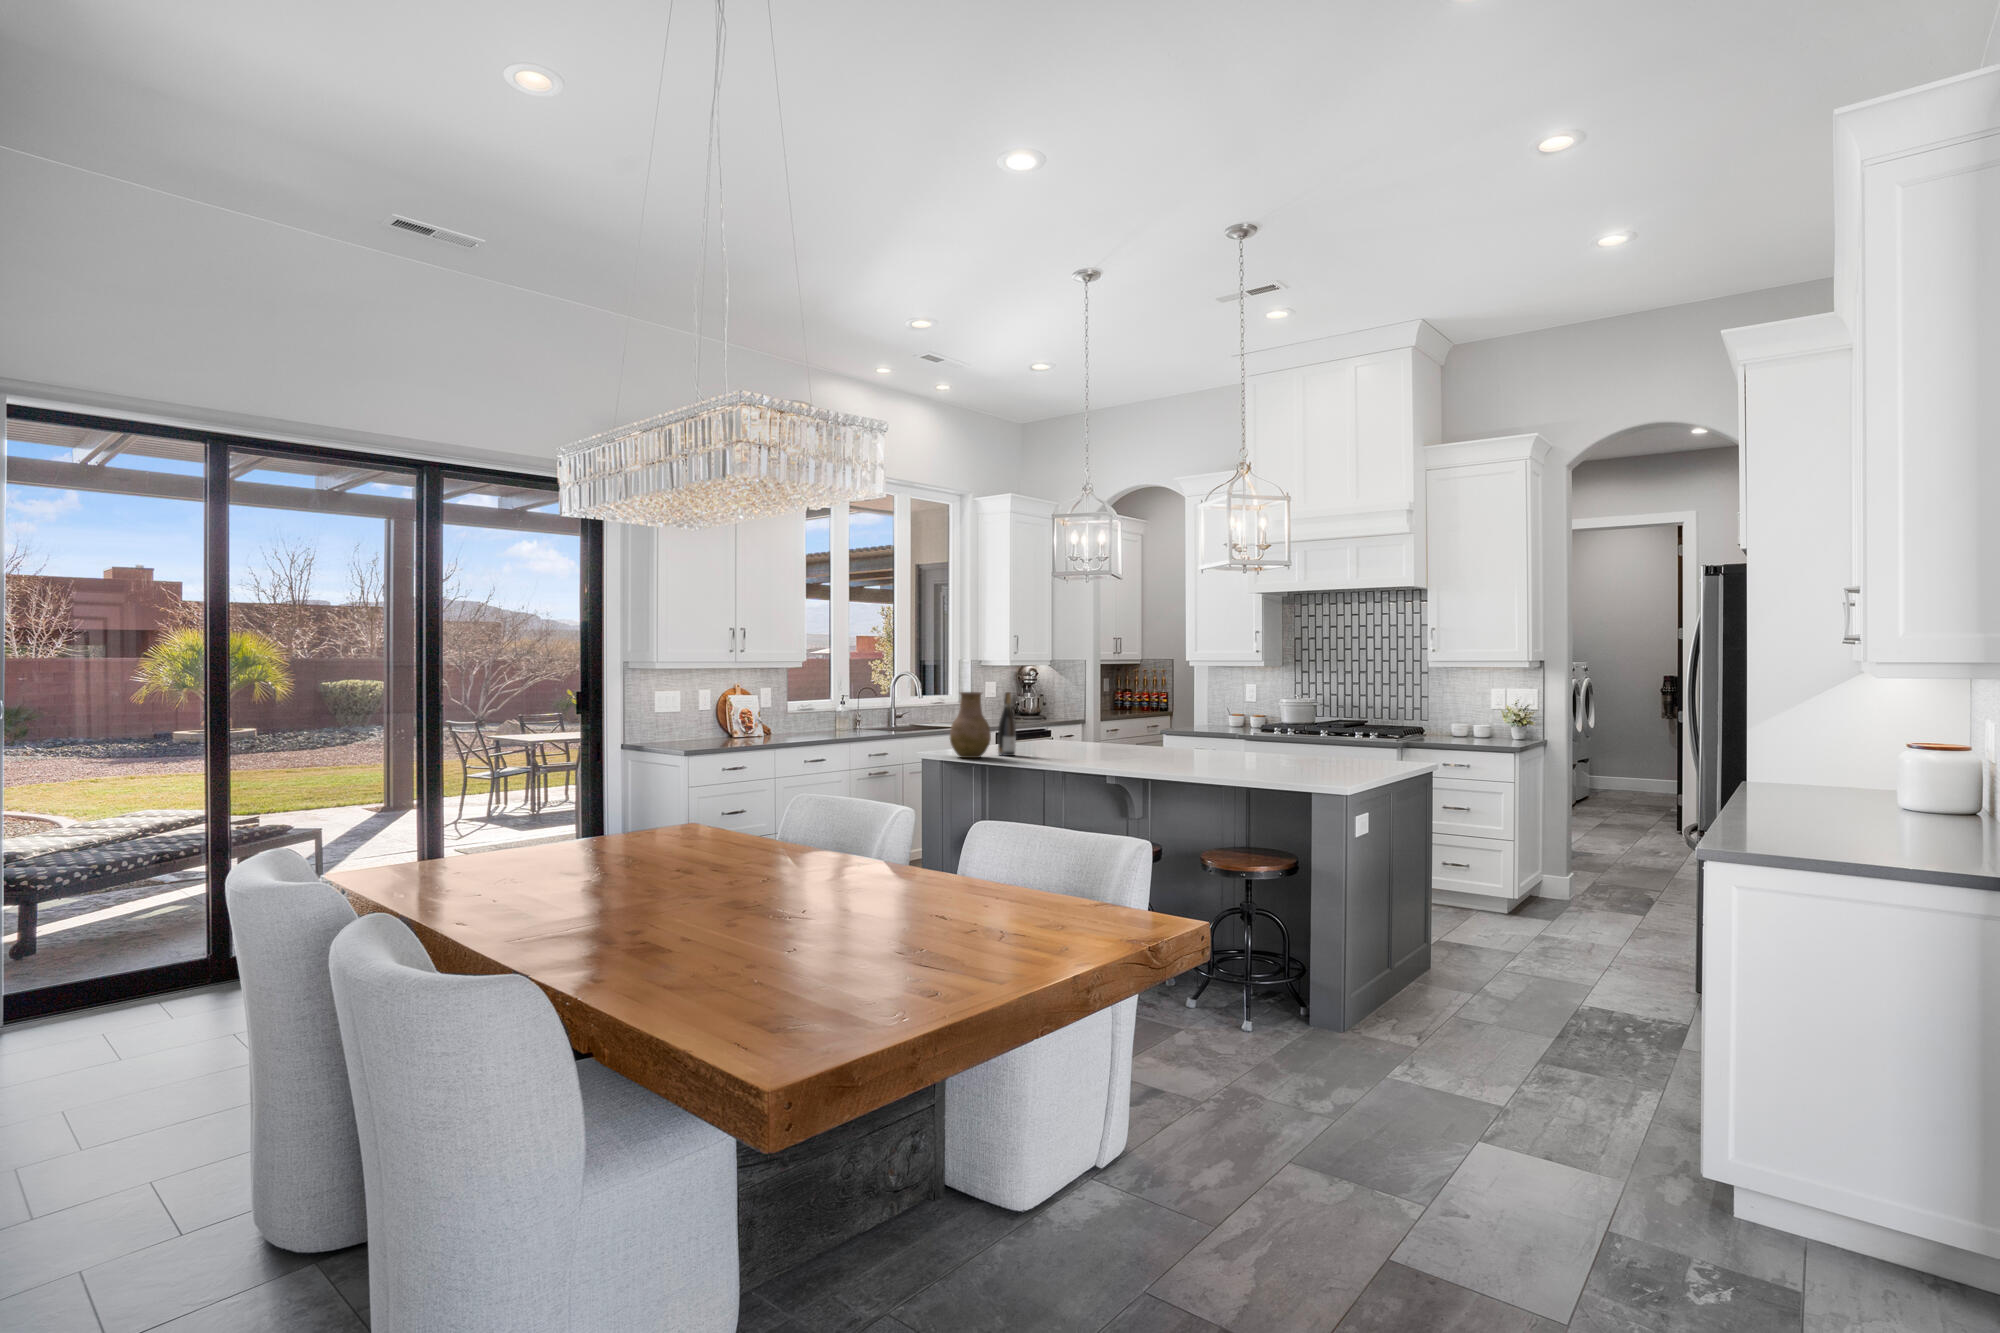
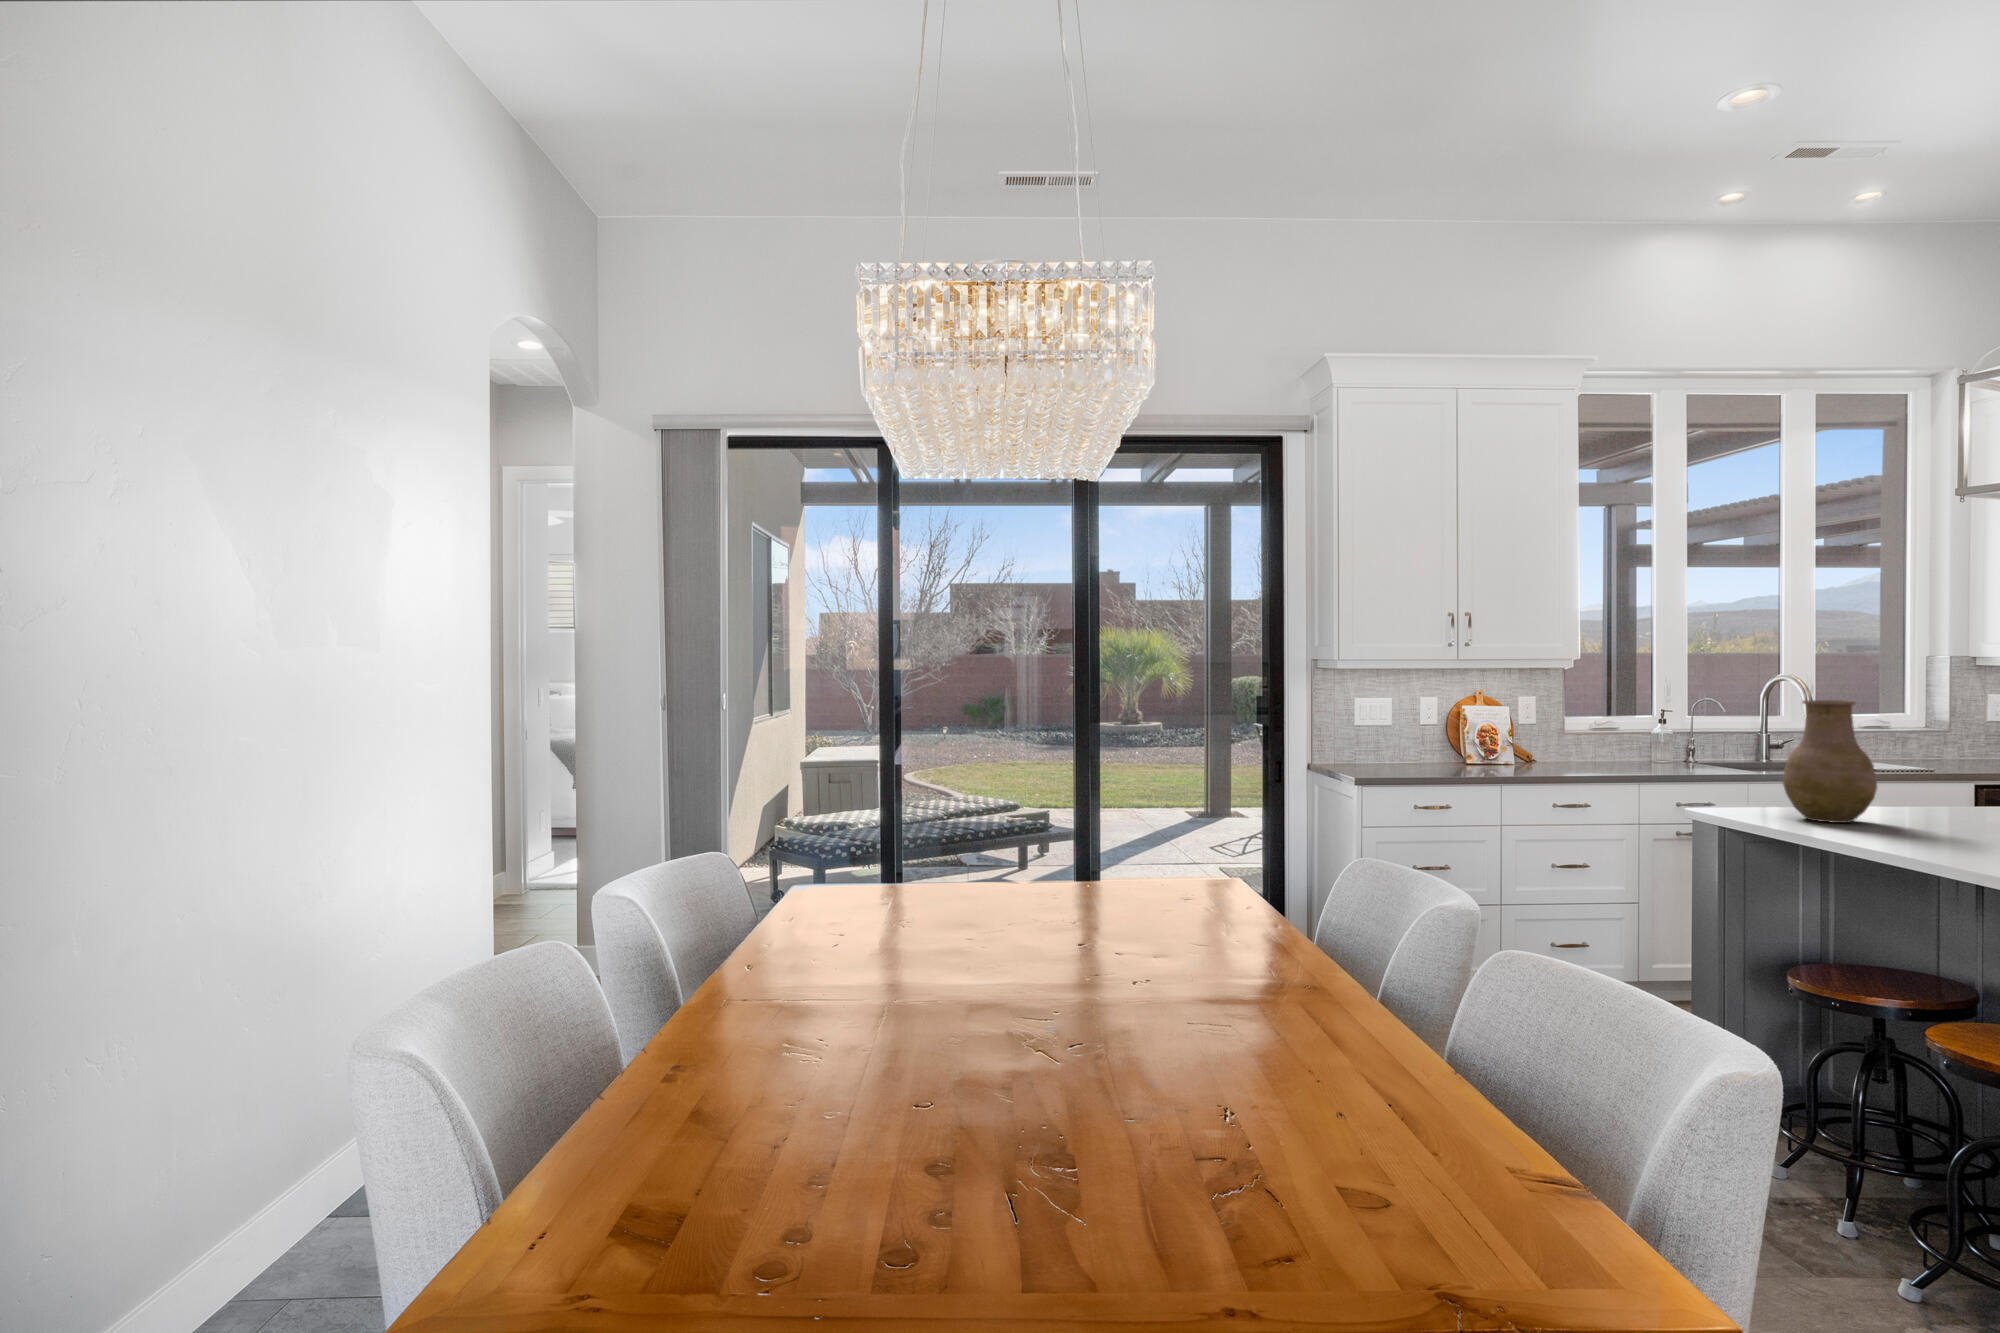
wine bottle: present [998,692,1016,756] -> none [1905,702,1949,824]

